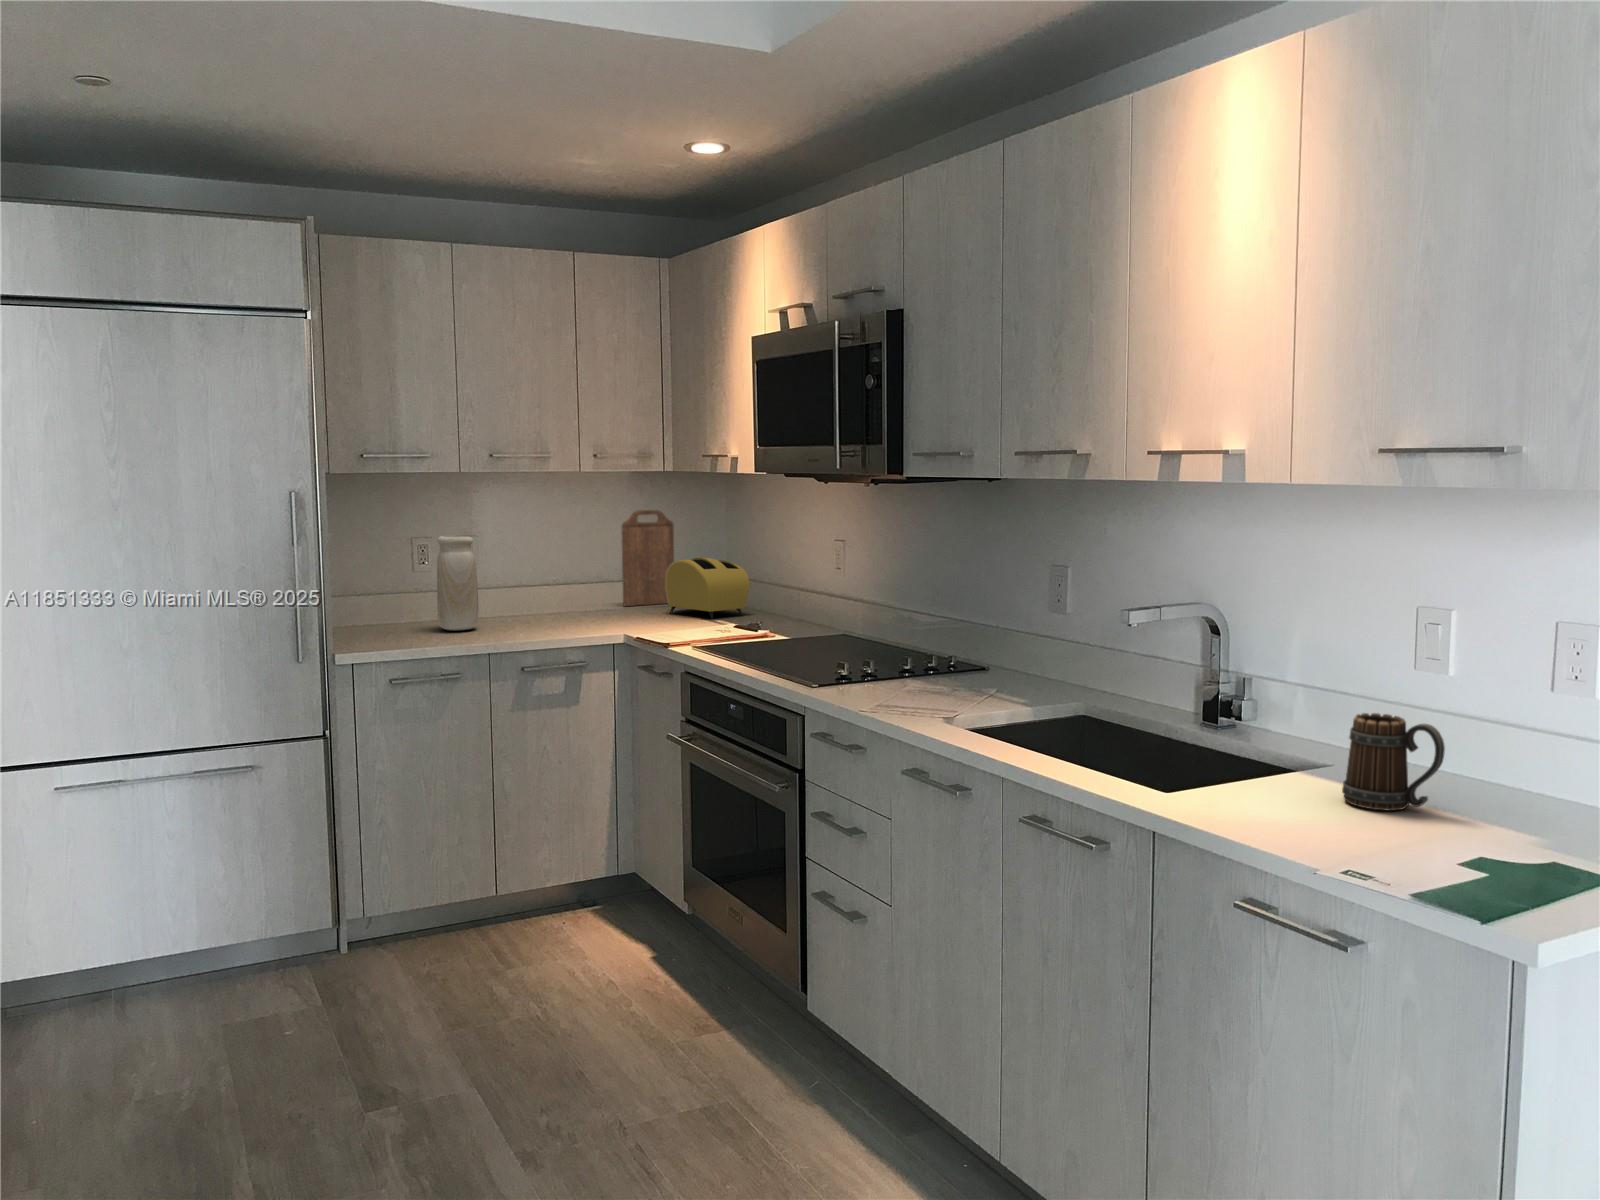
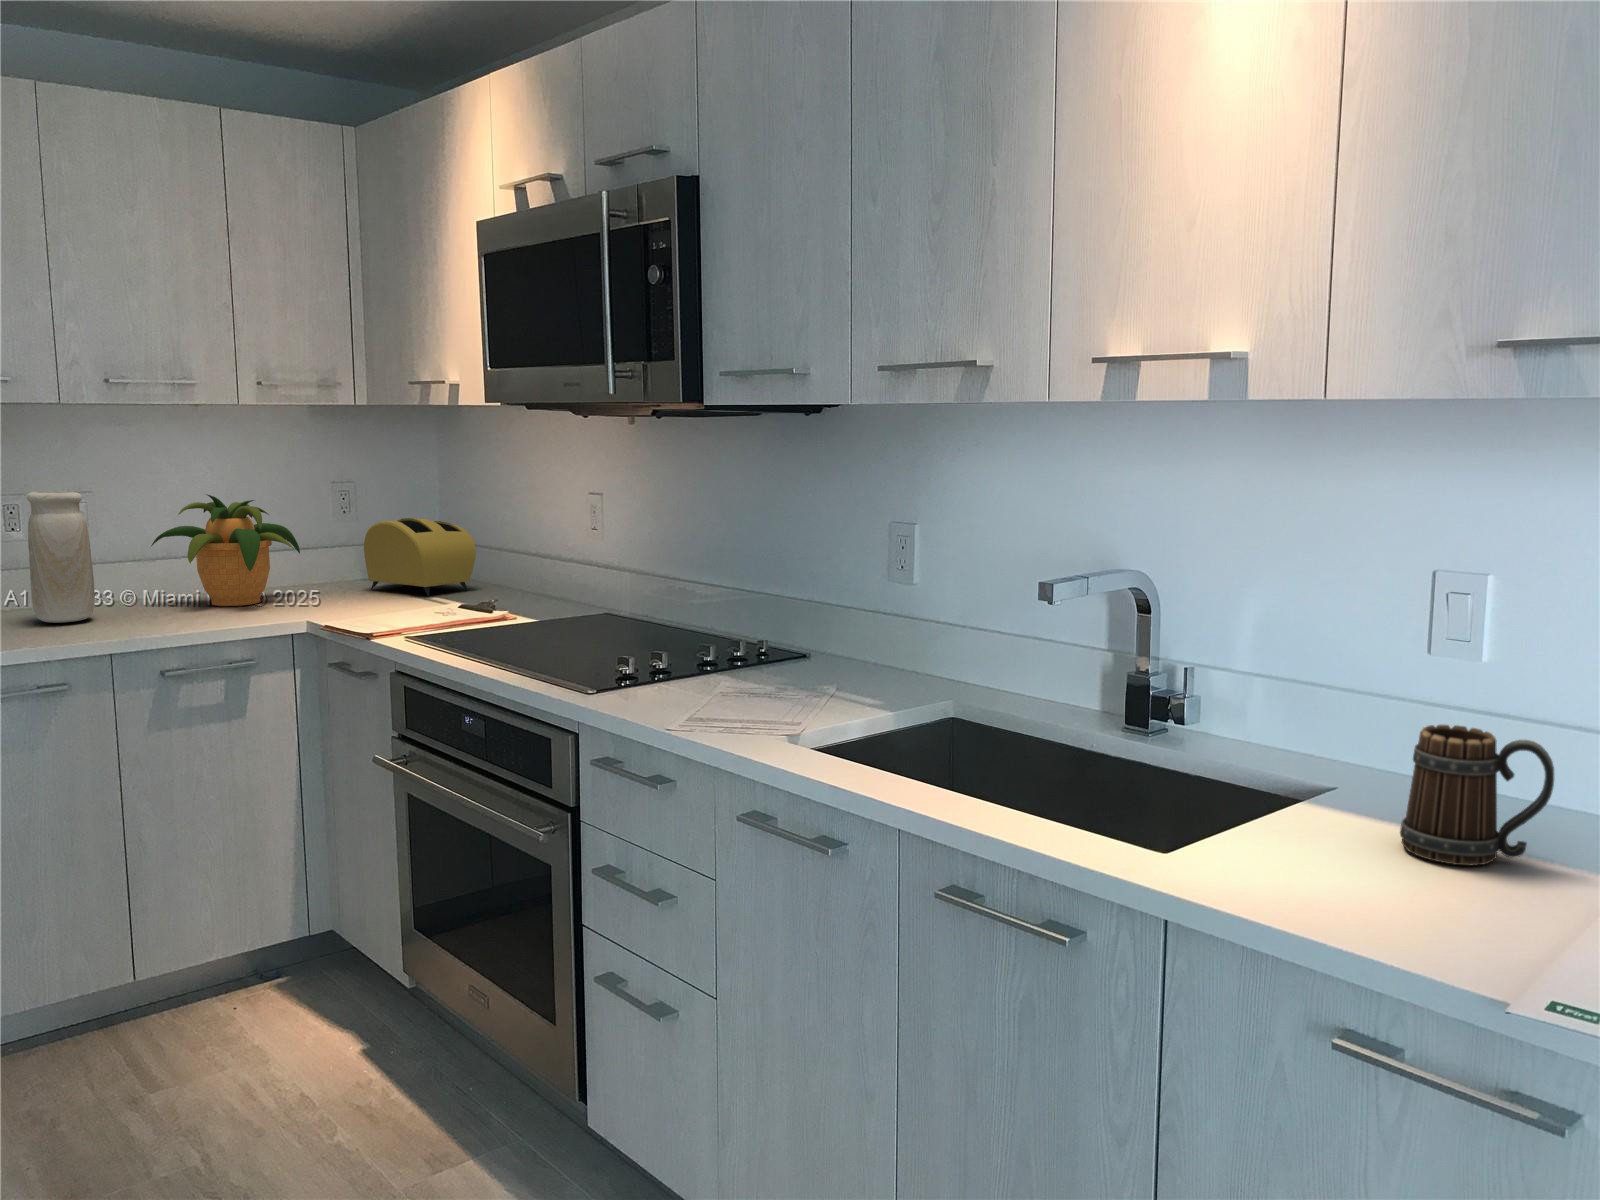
cutting board: present [621,510,674,606] -> none [301,457,376,582]
potted plant: none [515,538,619,622] -> present [151,494,300,606]

